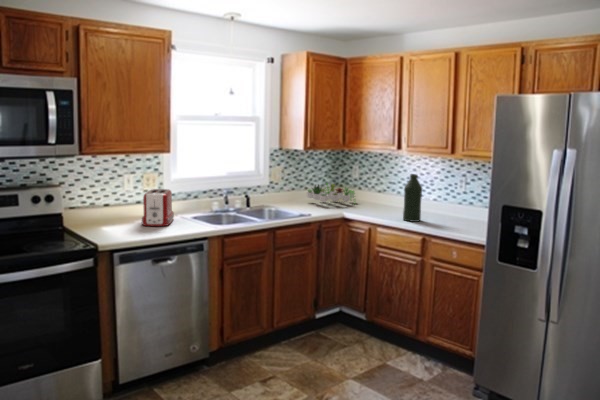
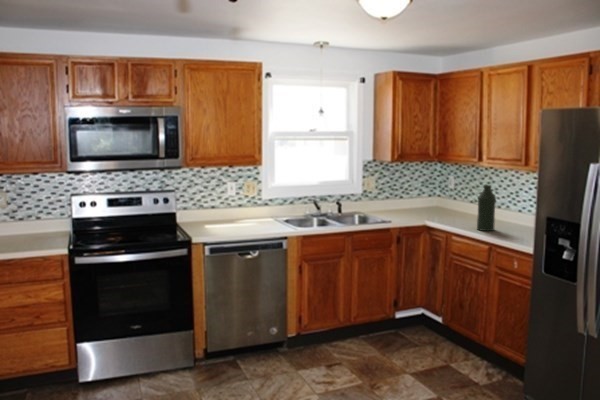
succulent plant: present [307,183,355,203] -> none [399,191,446,213]
toaster: present [142,189,174,226] -> none [237,195,267,226]

